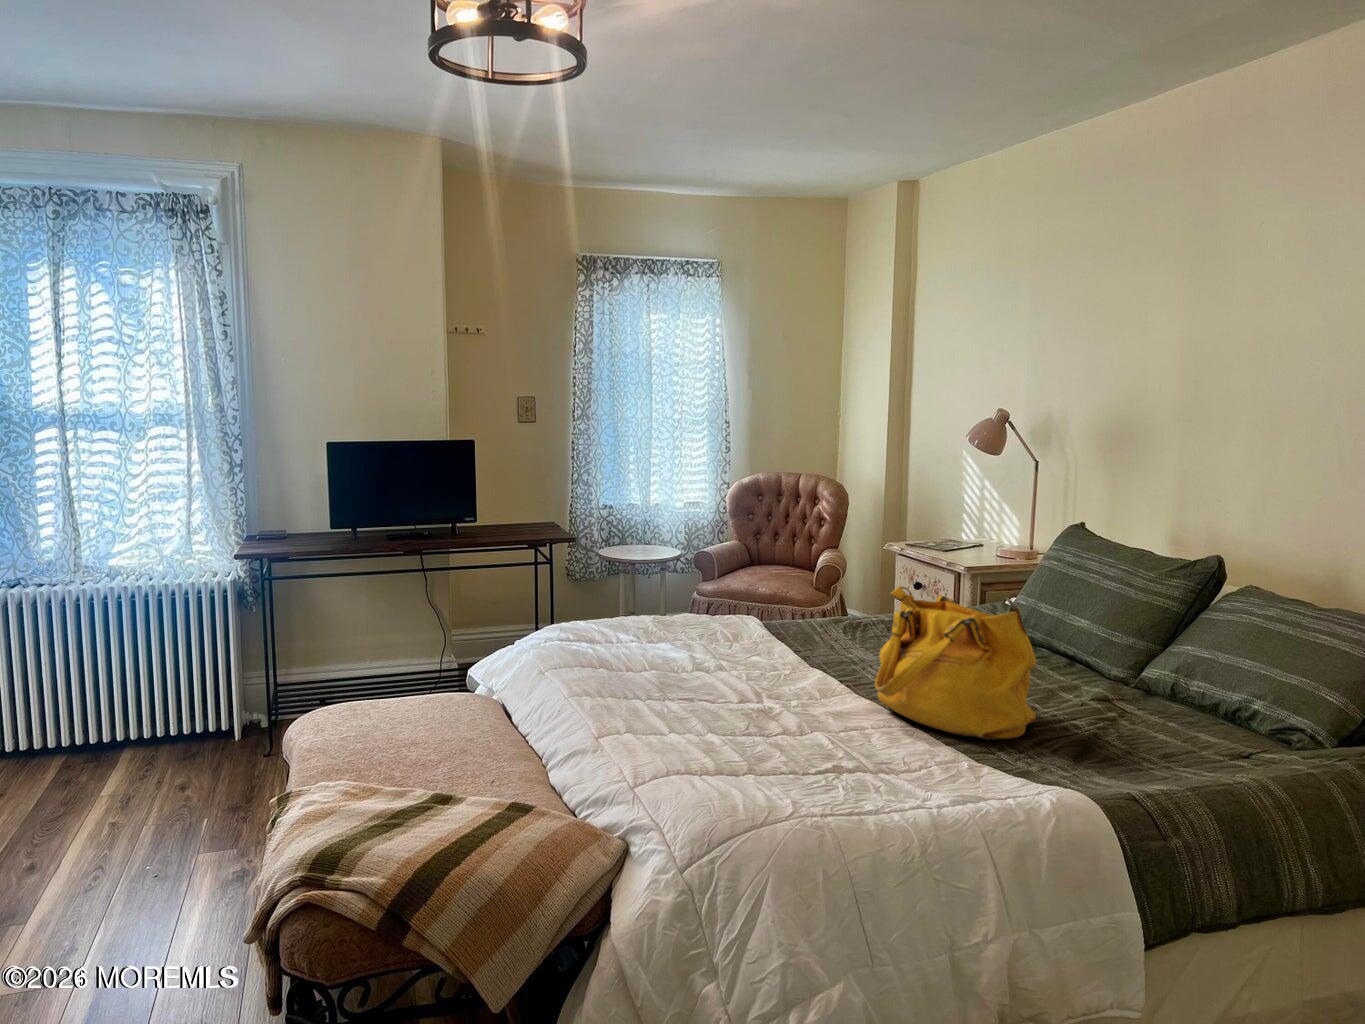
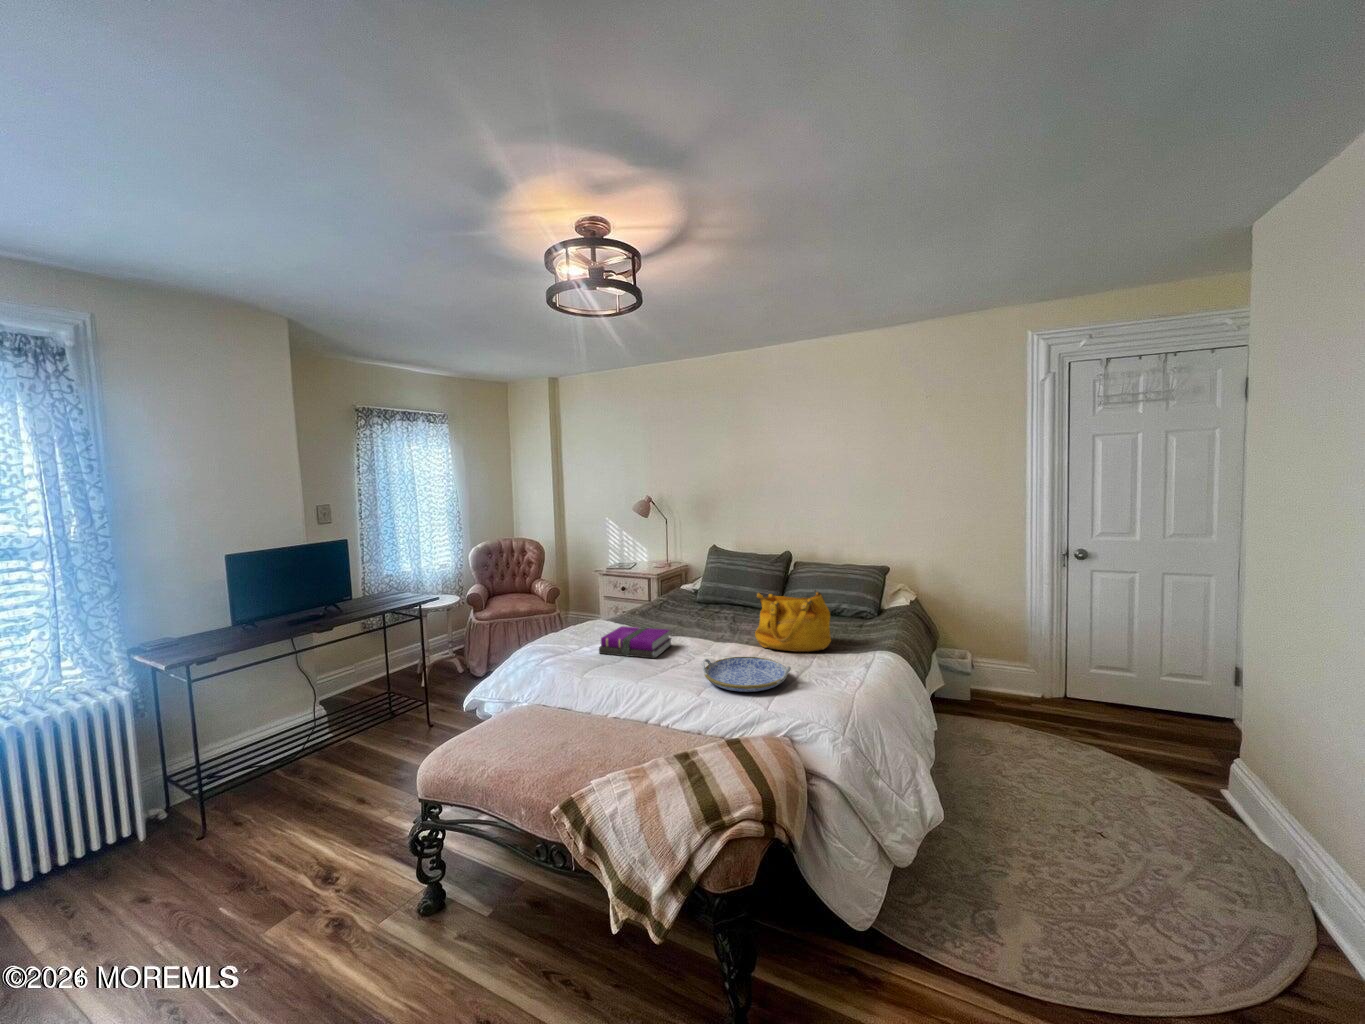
notebook: none [626,610,750,669] -> present [599,626,672,658]
serving tray: none [620,678,790,755] -> present [702,657,791,692]

